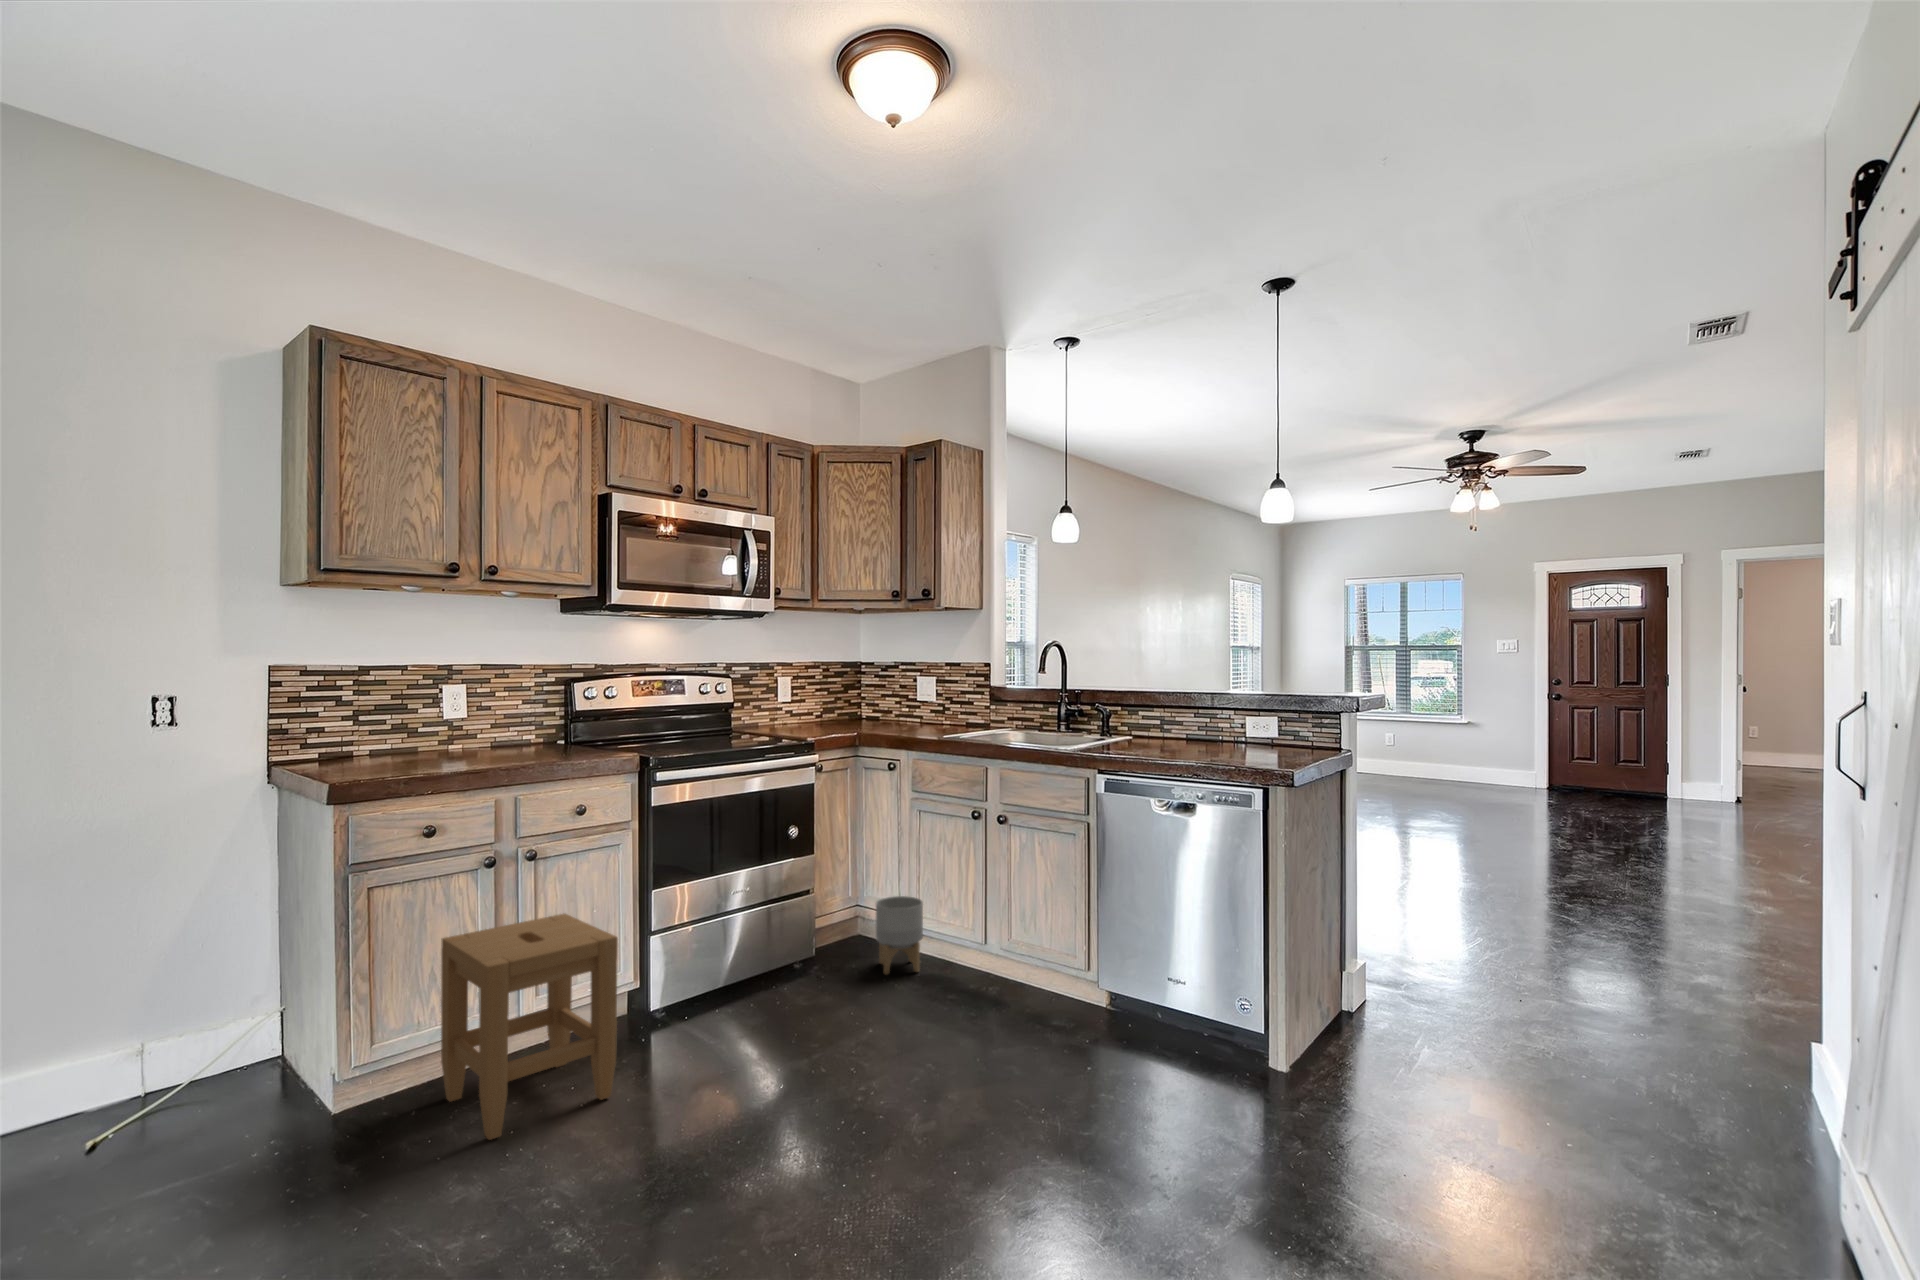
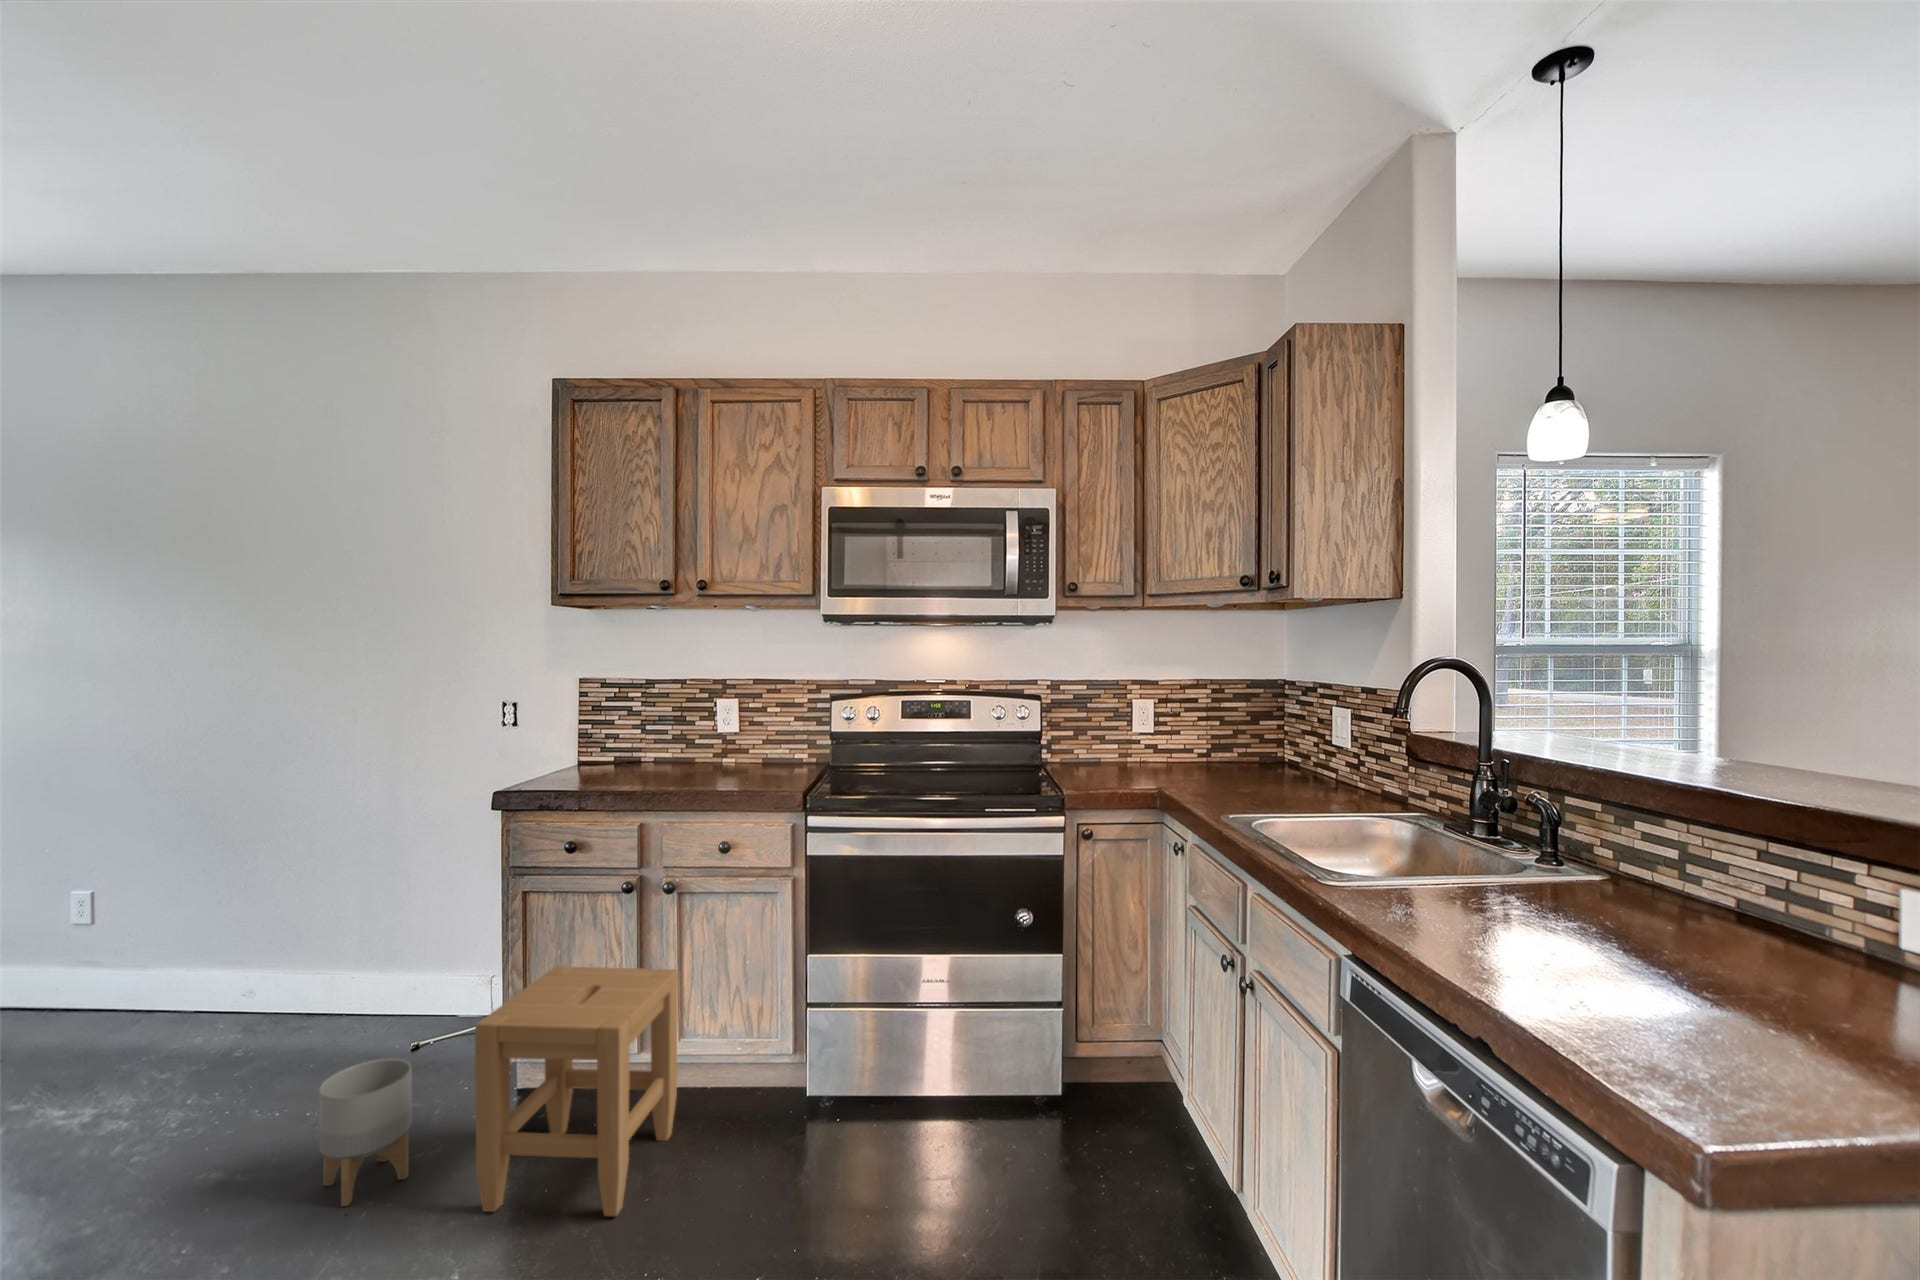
planter: present [876,896,923,974] -> present [319,1058,412,1206]

